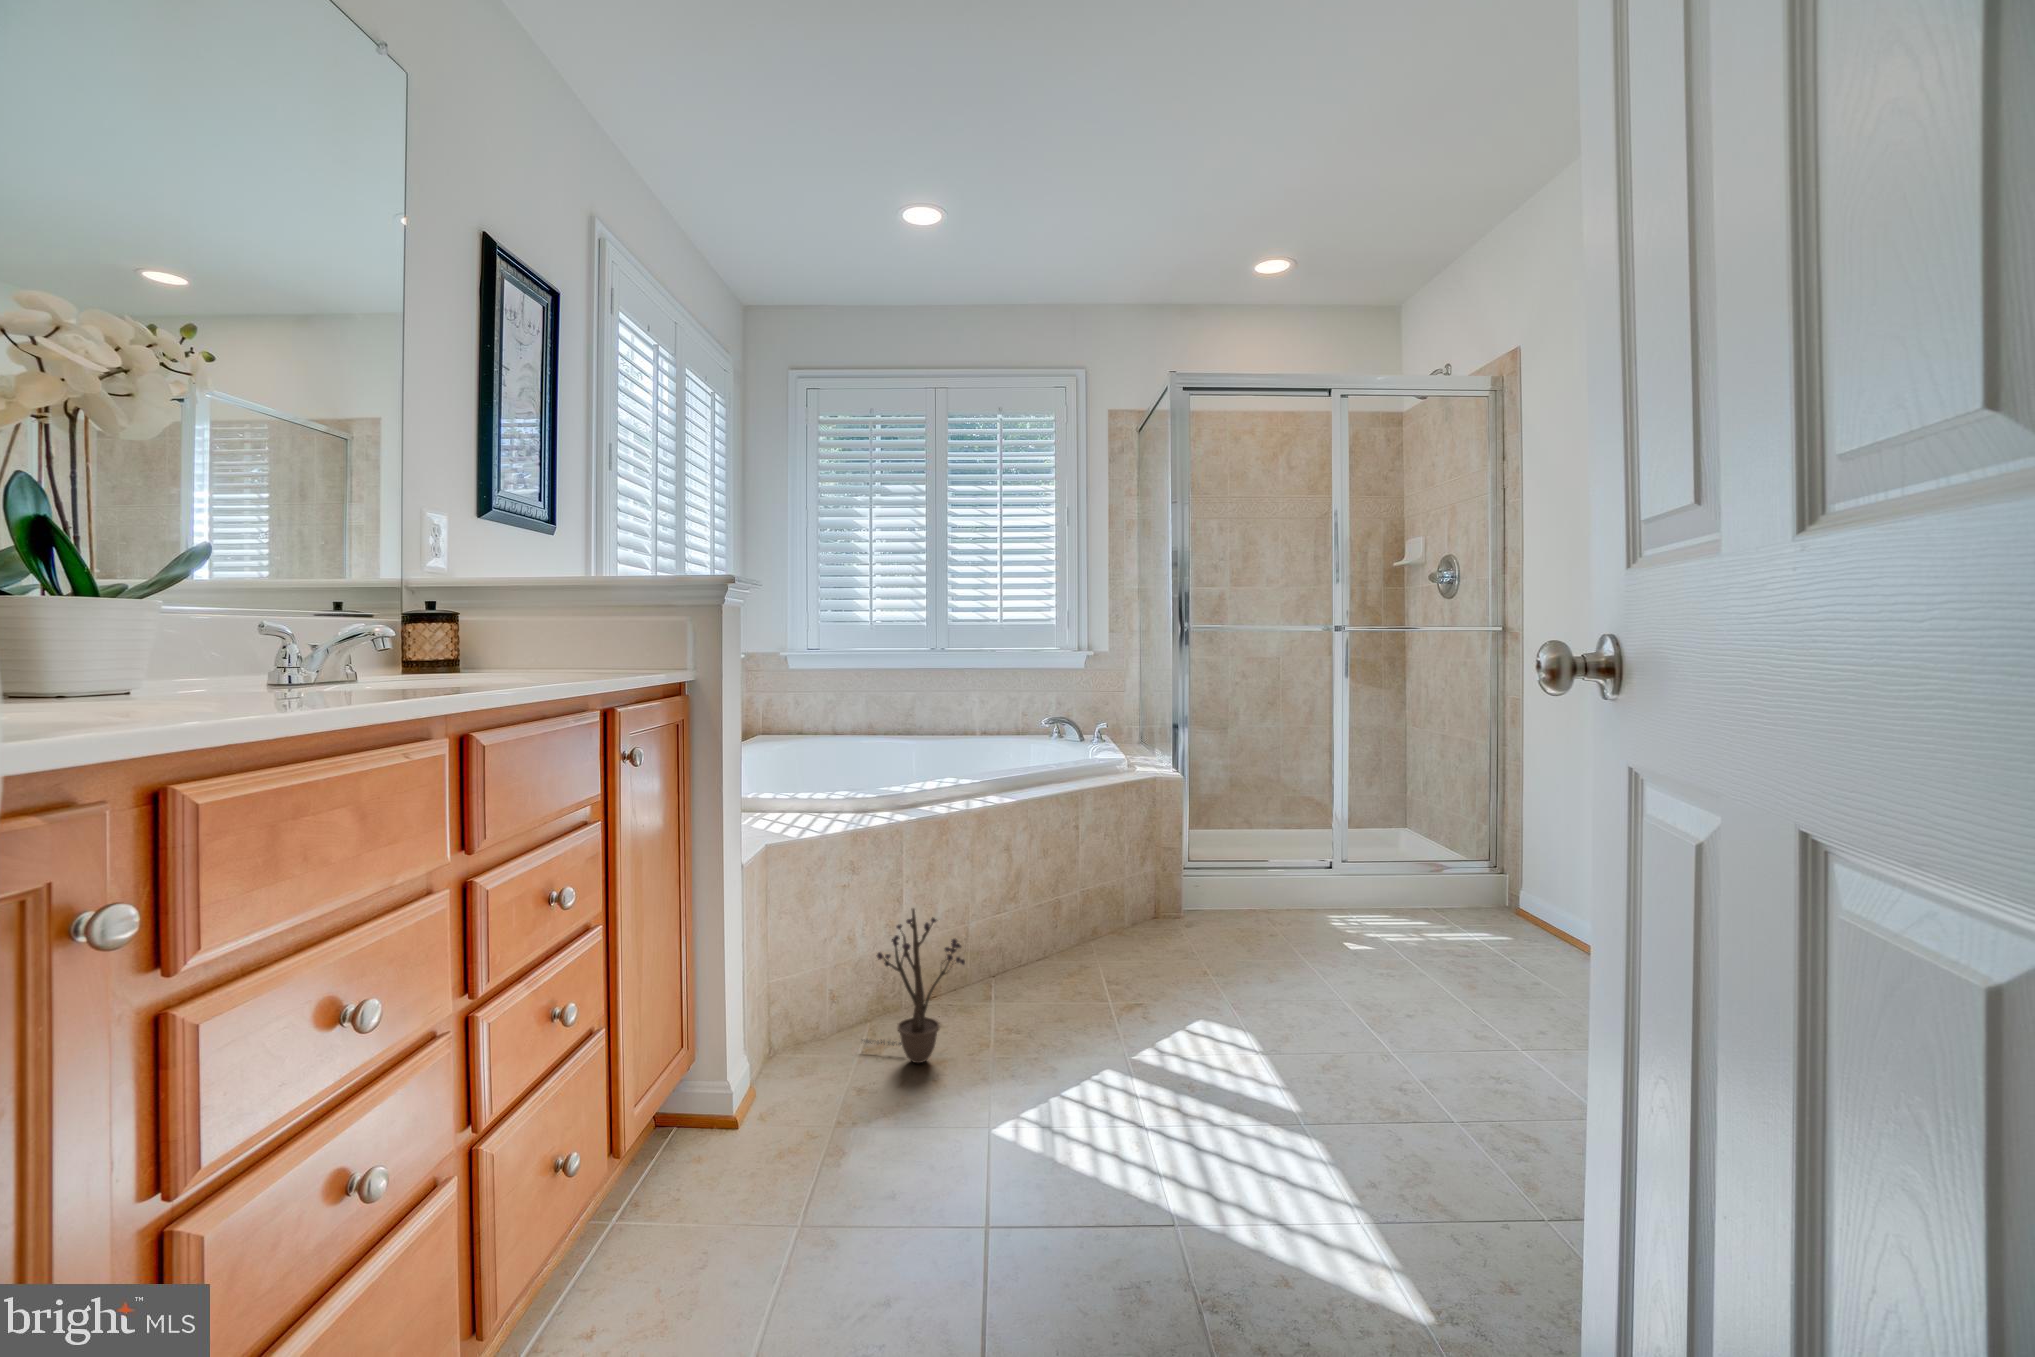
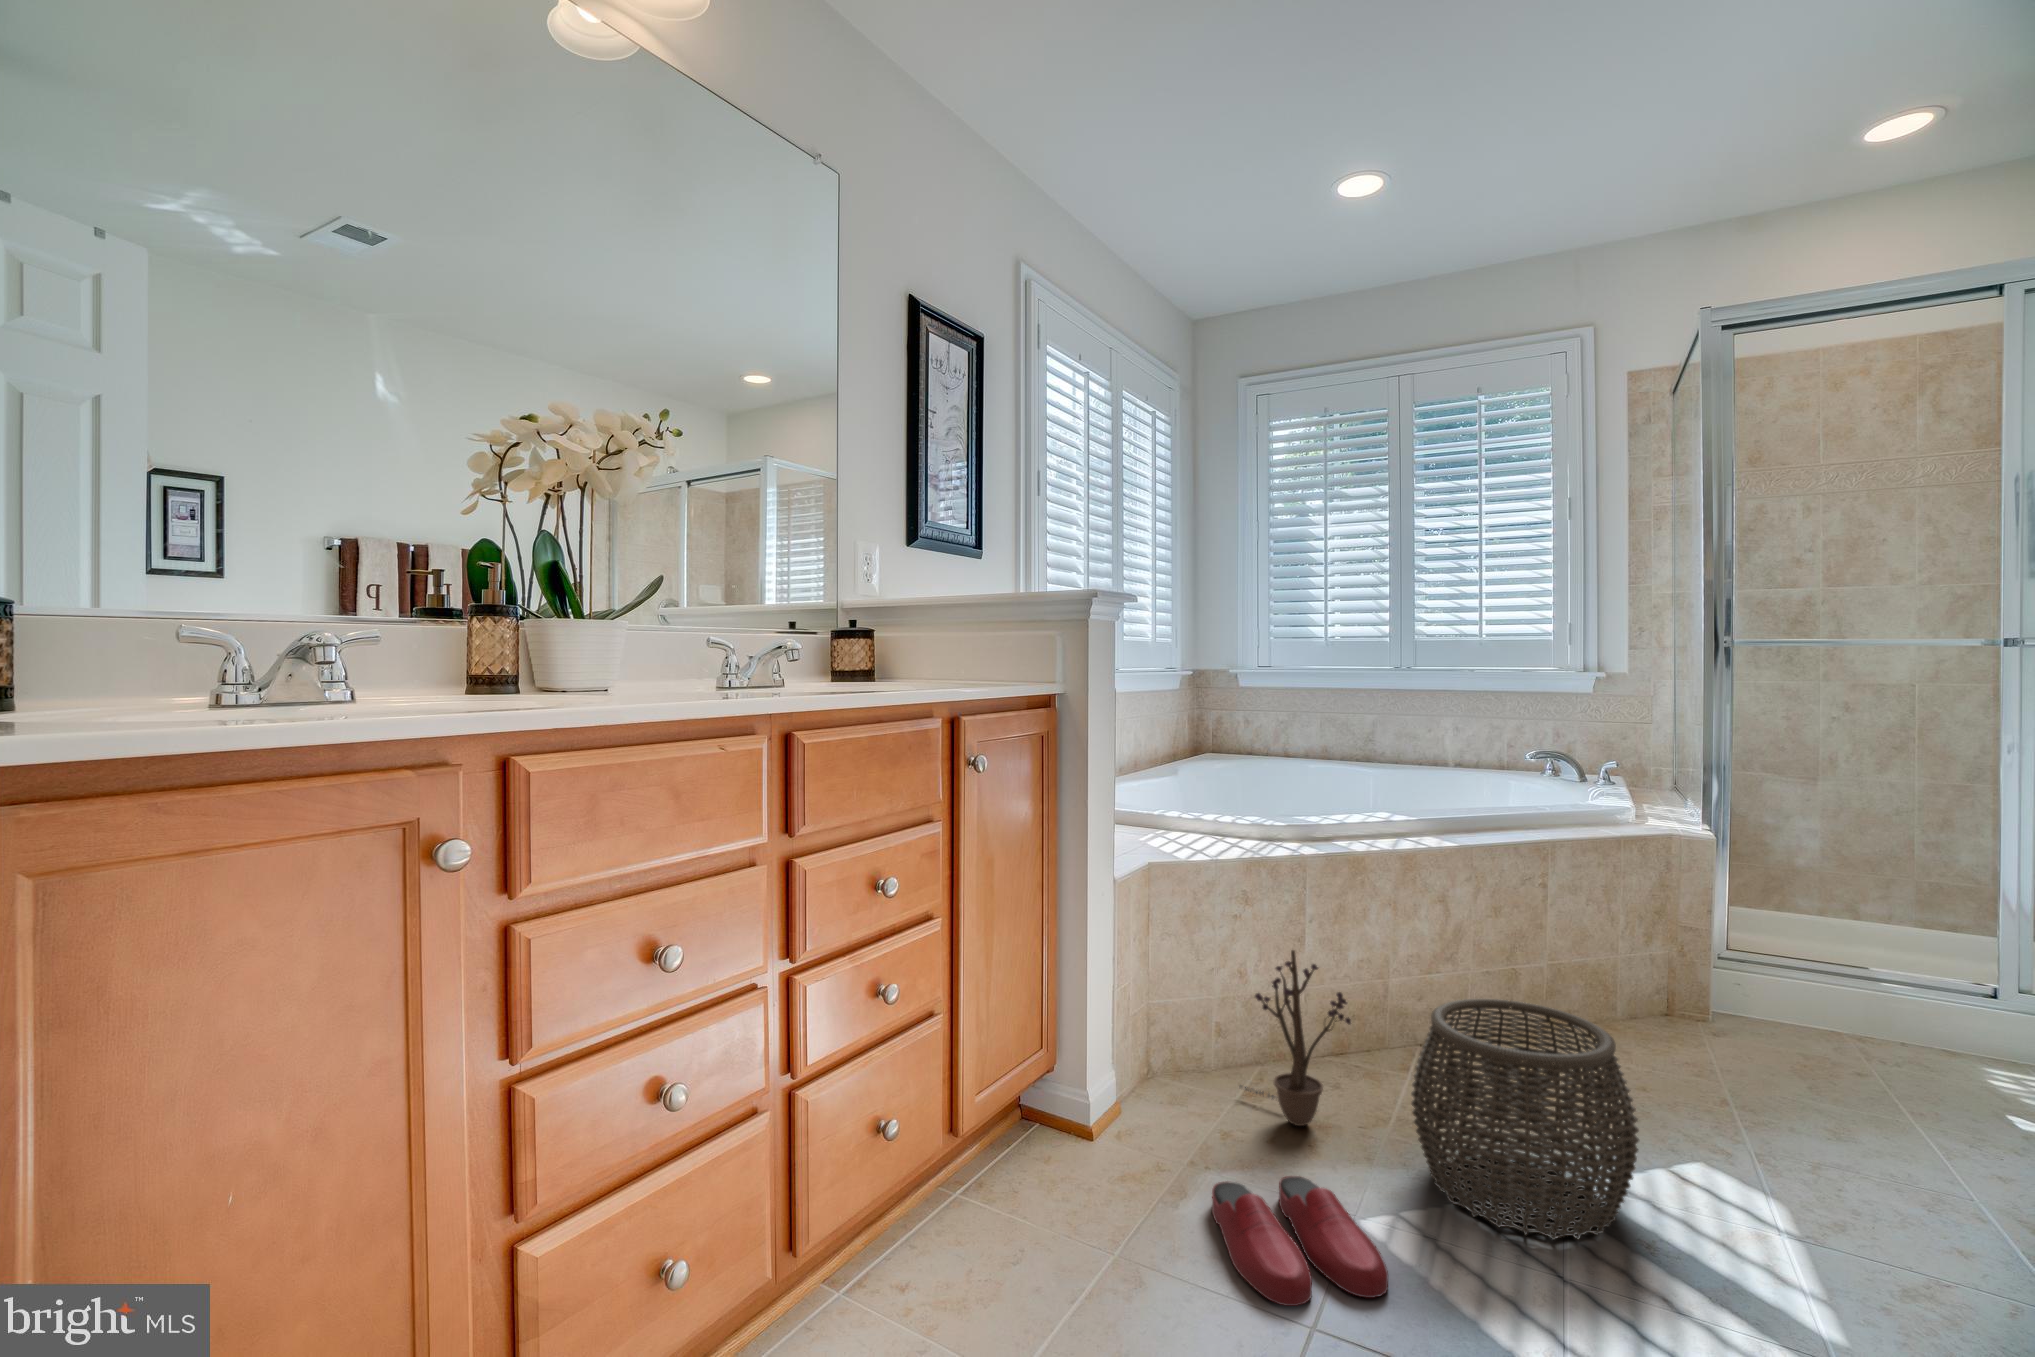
woven basket: none [1017,922,1177,1103] -> present [1411,999,1639,1240]
slippers: none [871,1105,1031,1217] -> present [1212,1176,1388,1306]

